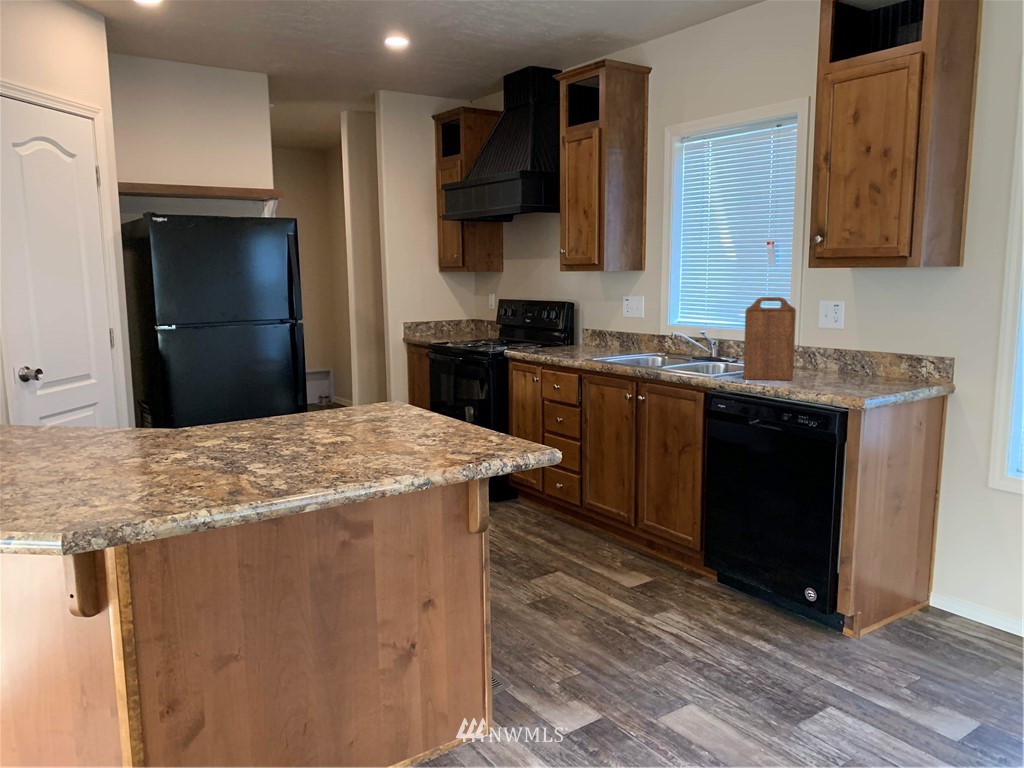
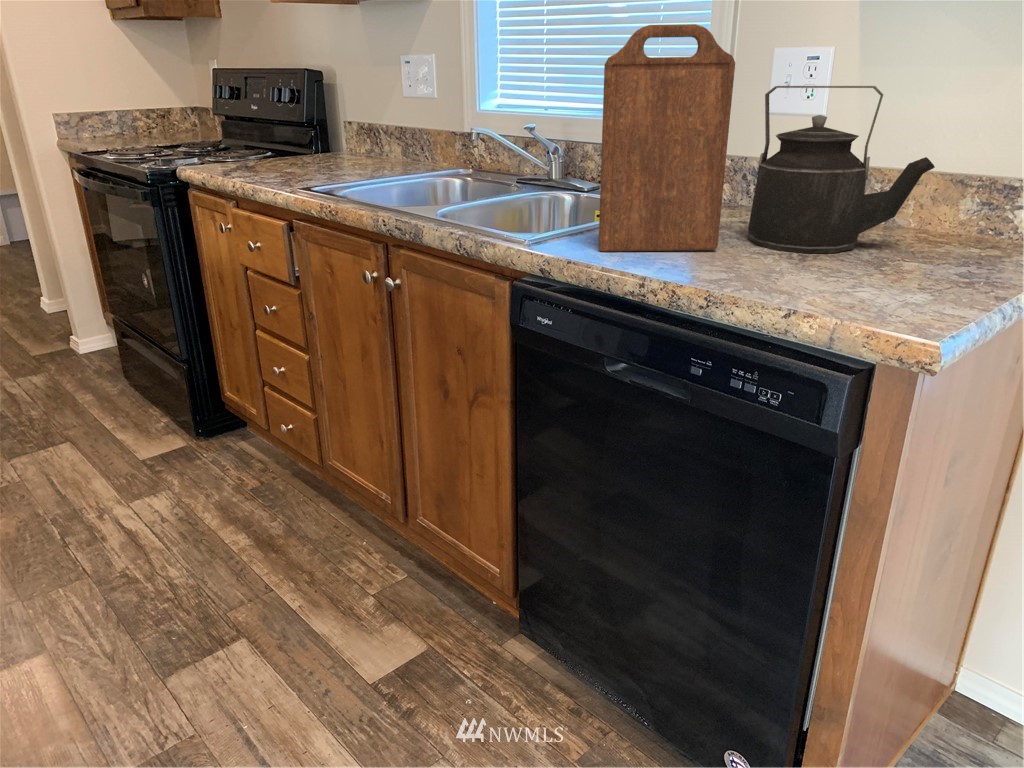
kettle: none [807,318,880,382] -> present [748,86,935,253]

